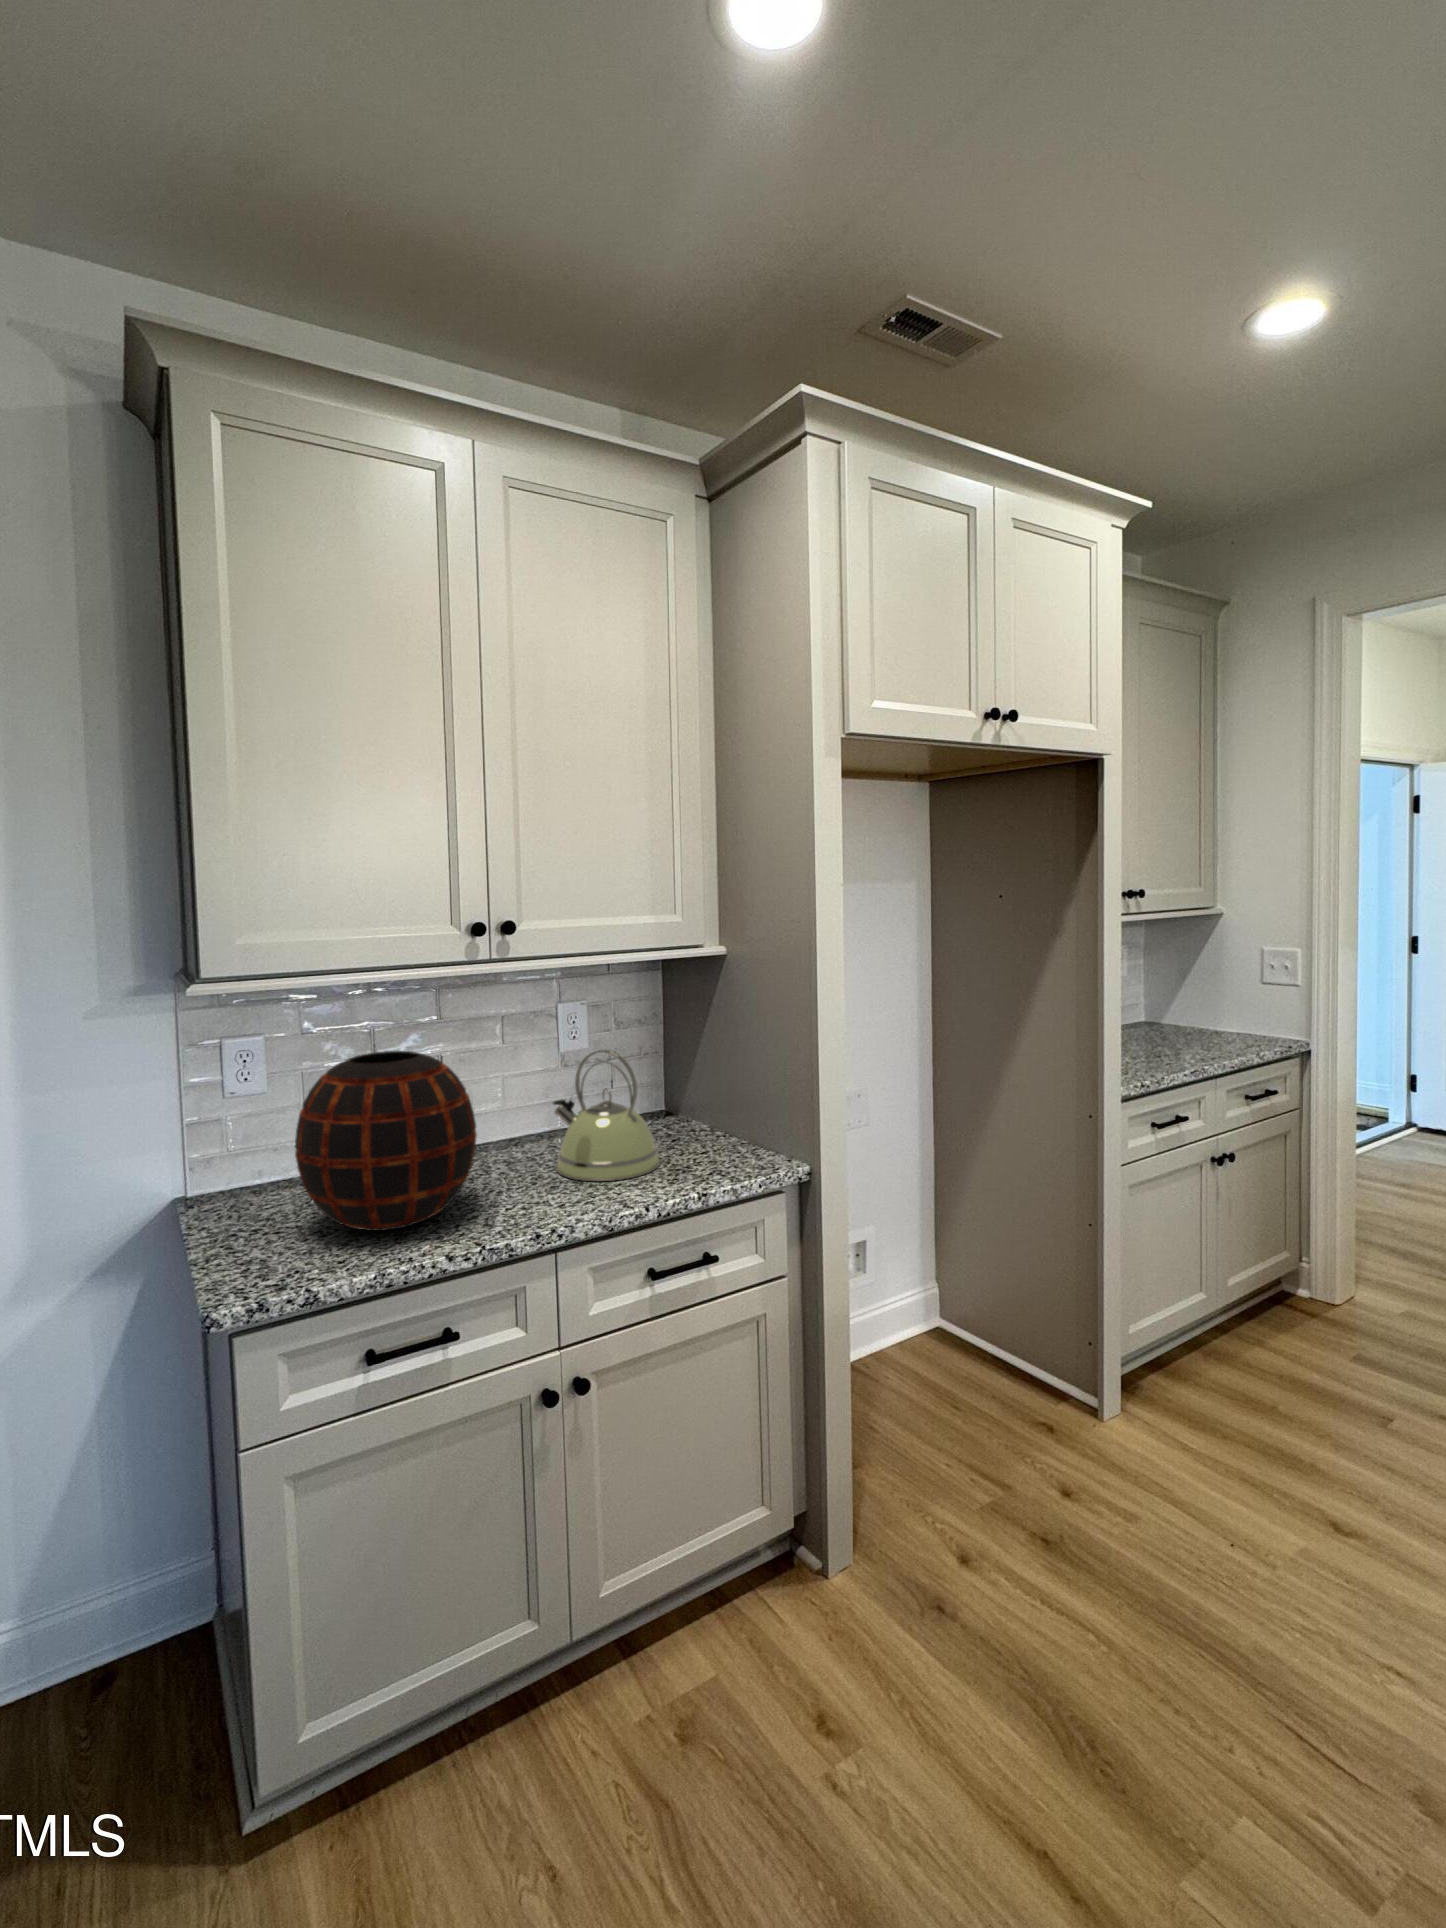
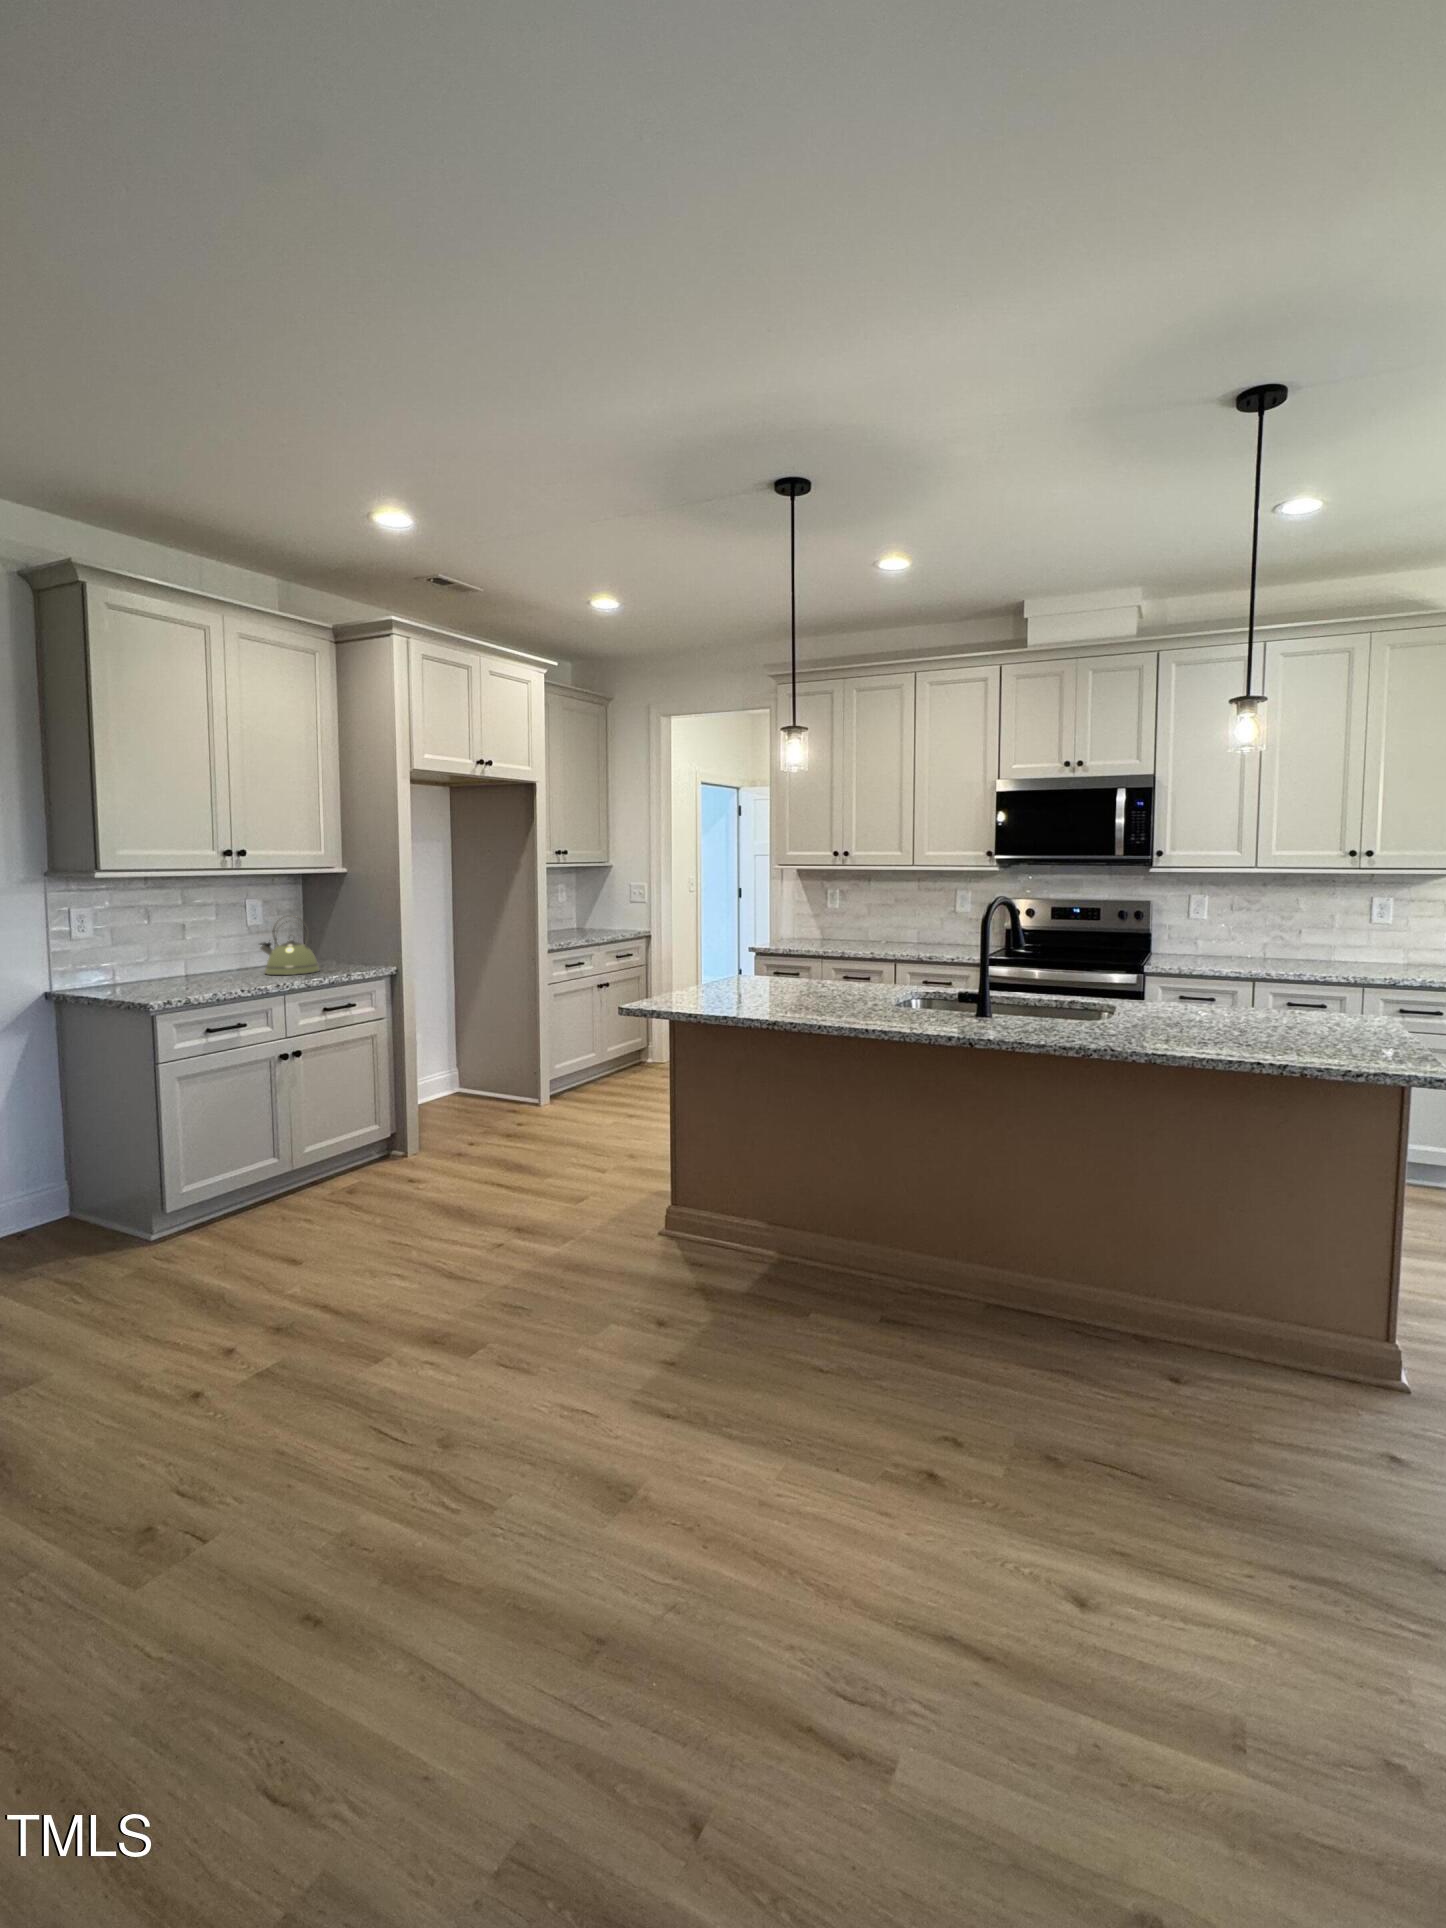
decorative vase: present [295,1051,477,1231] -> none [145,910,238,989]

